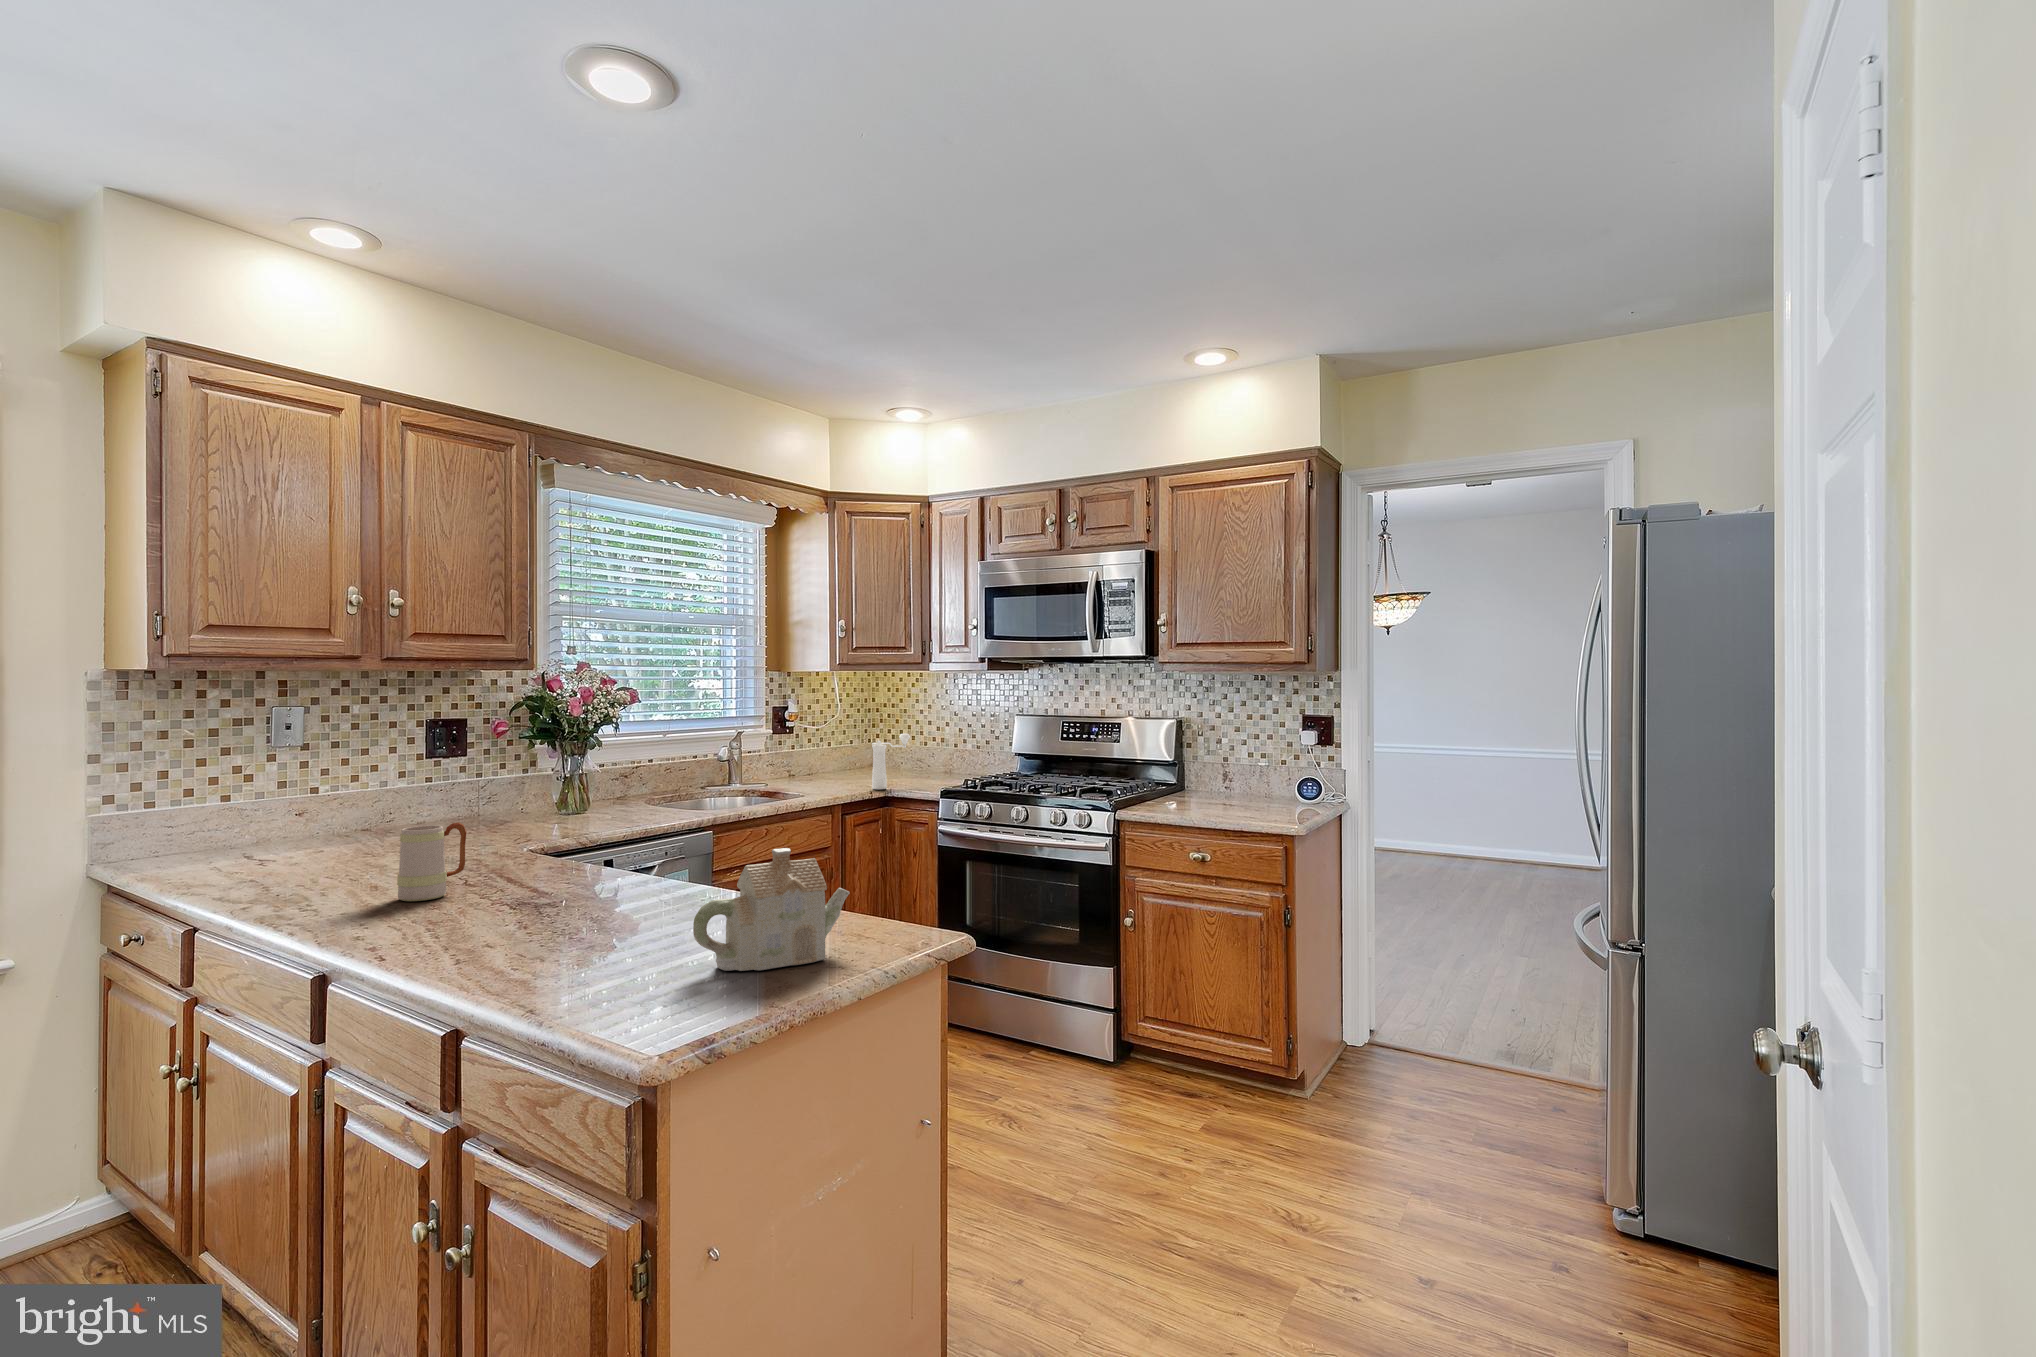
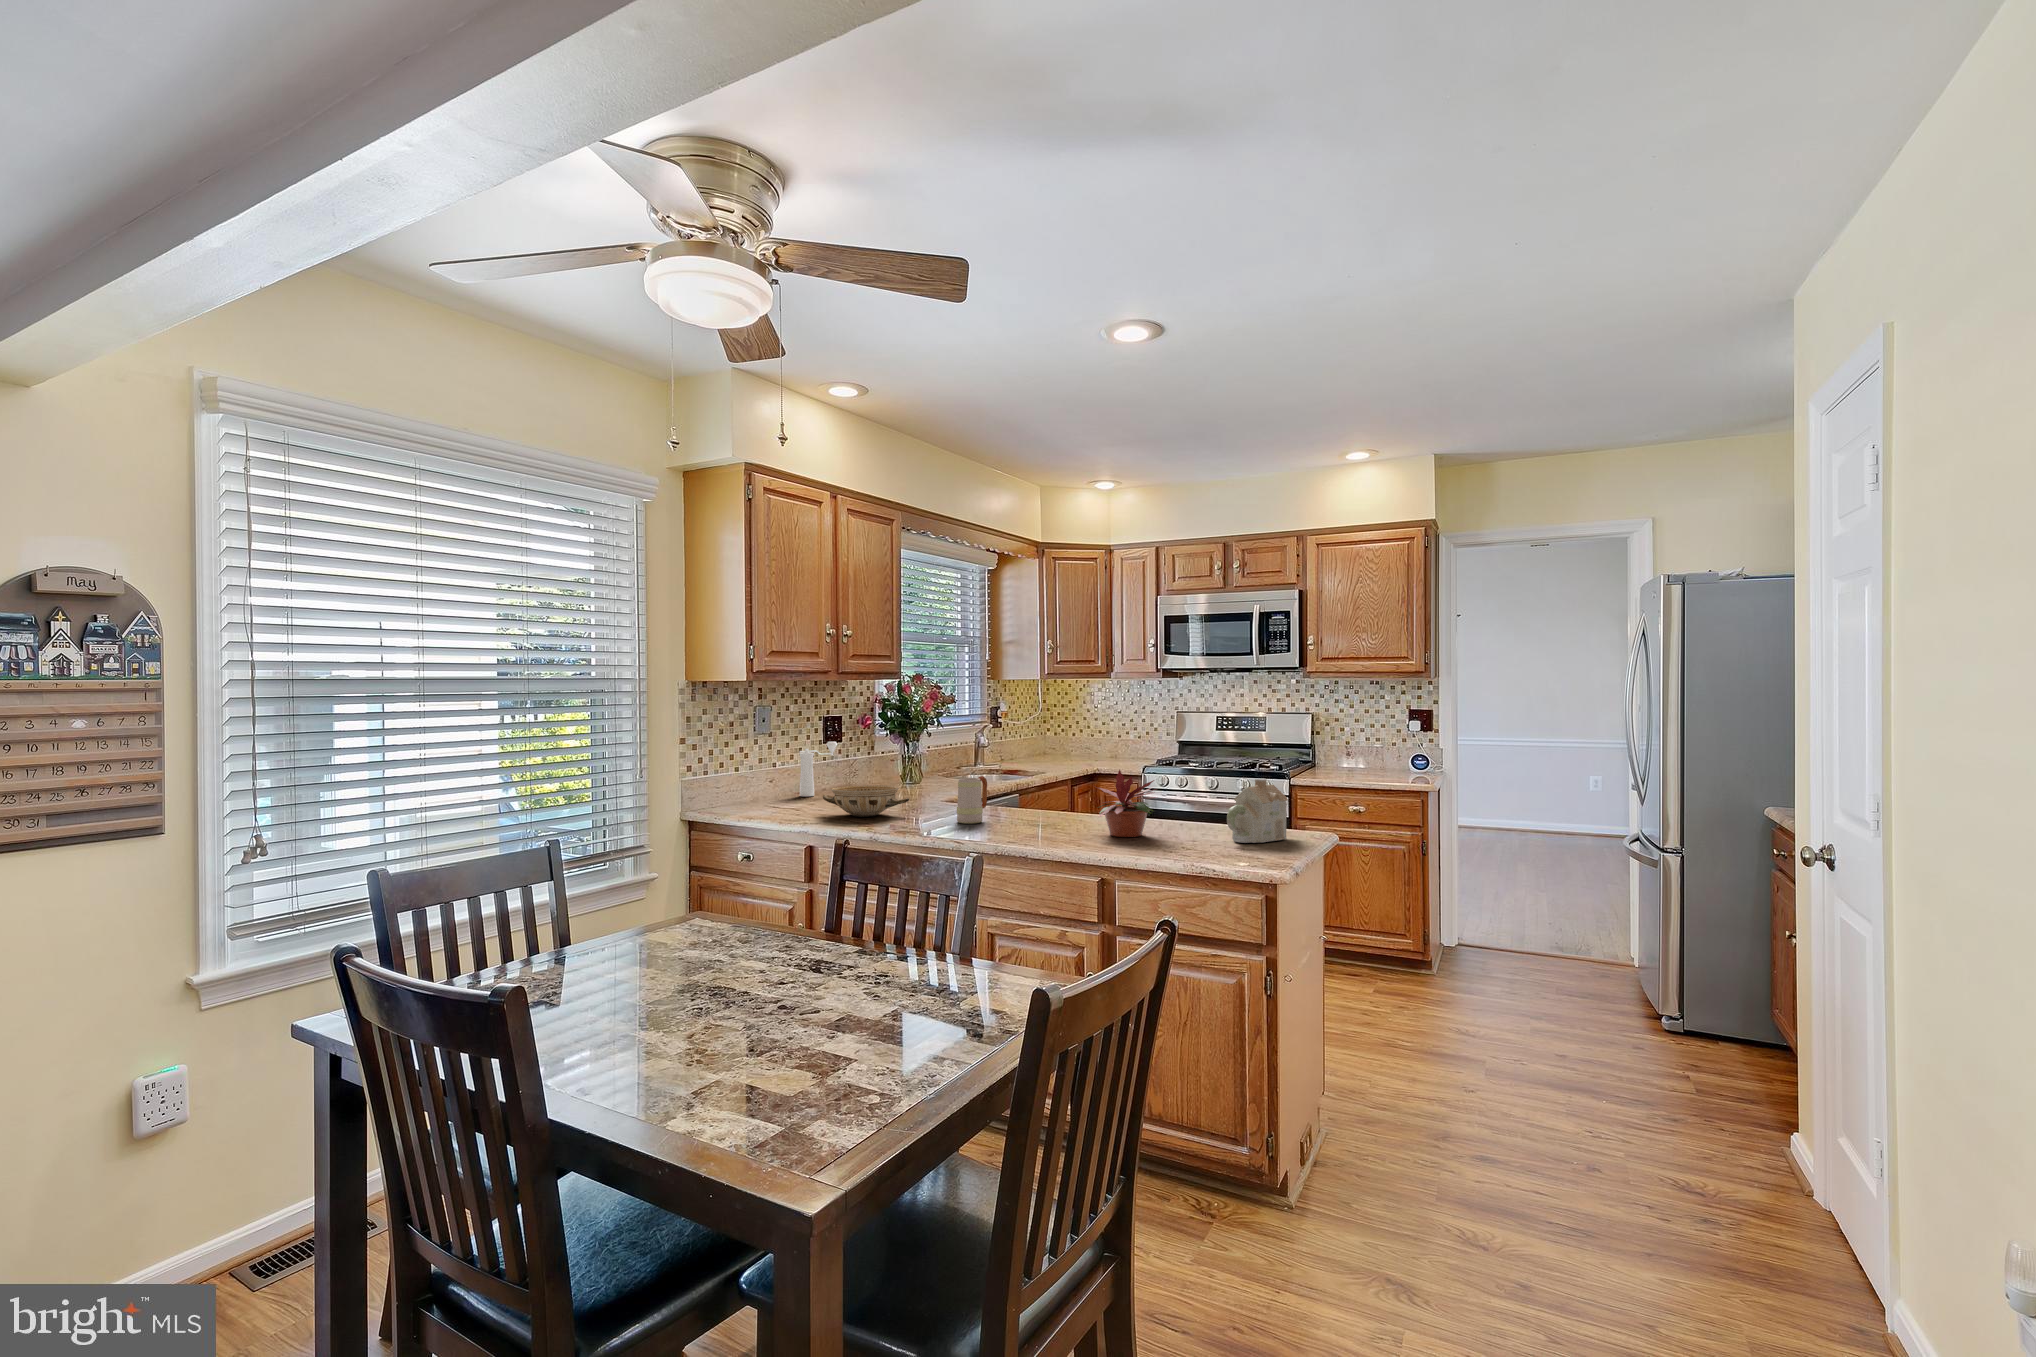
pepper mill: present [872,734,910,789] -> present [799,742,837,796]
potted plant: none [496,824,649,946] -> present [1098,770,1155,837]
ceramic bowl: none [252,828,381,880] -> present [823,785,909,817]

